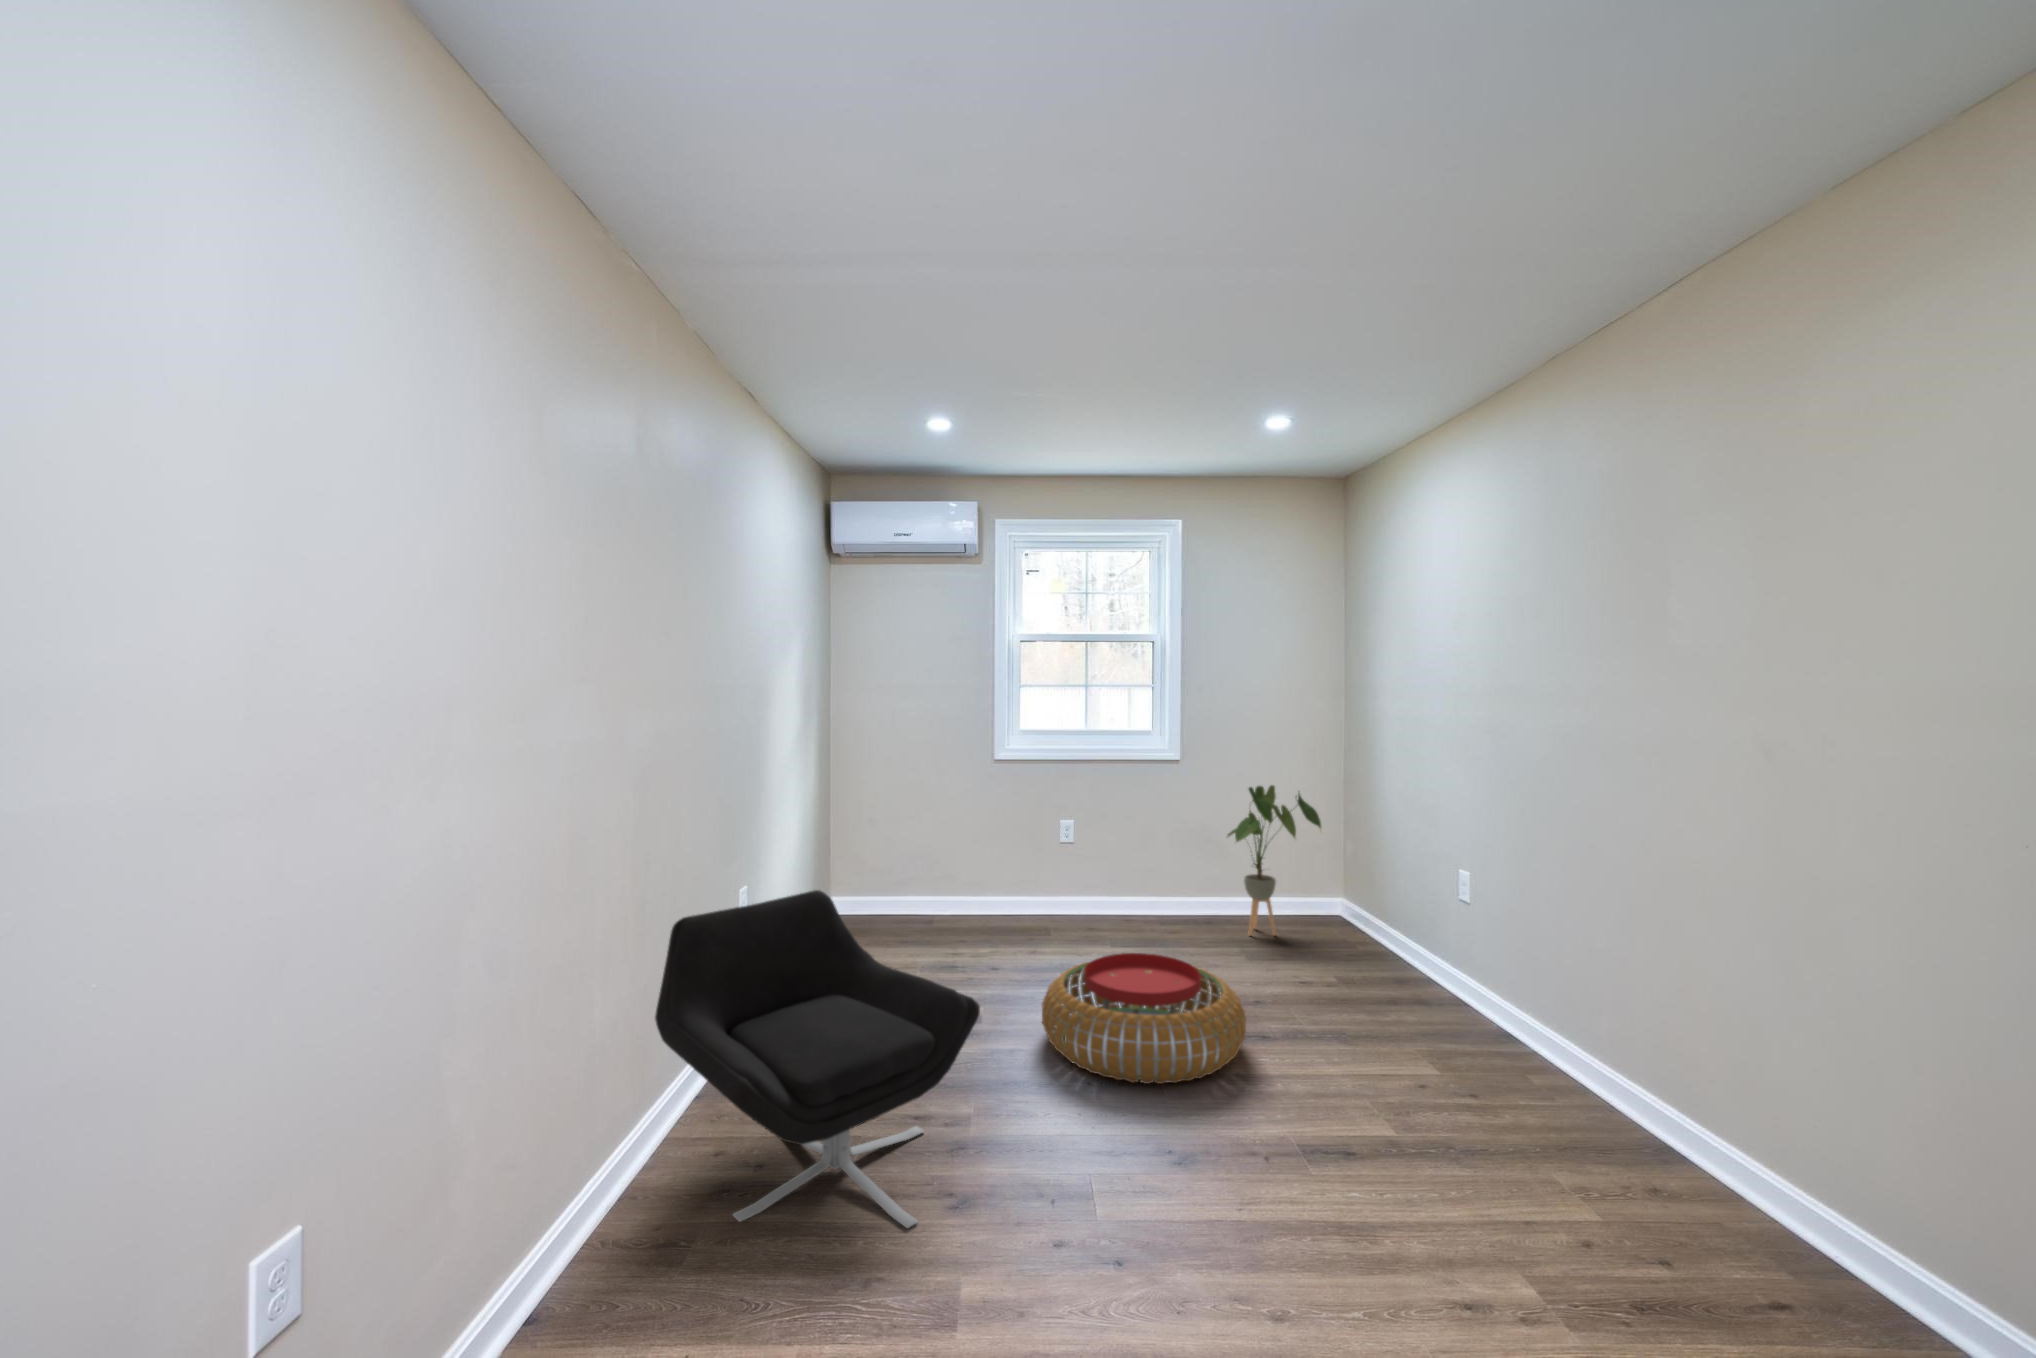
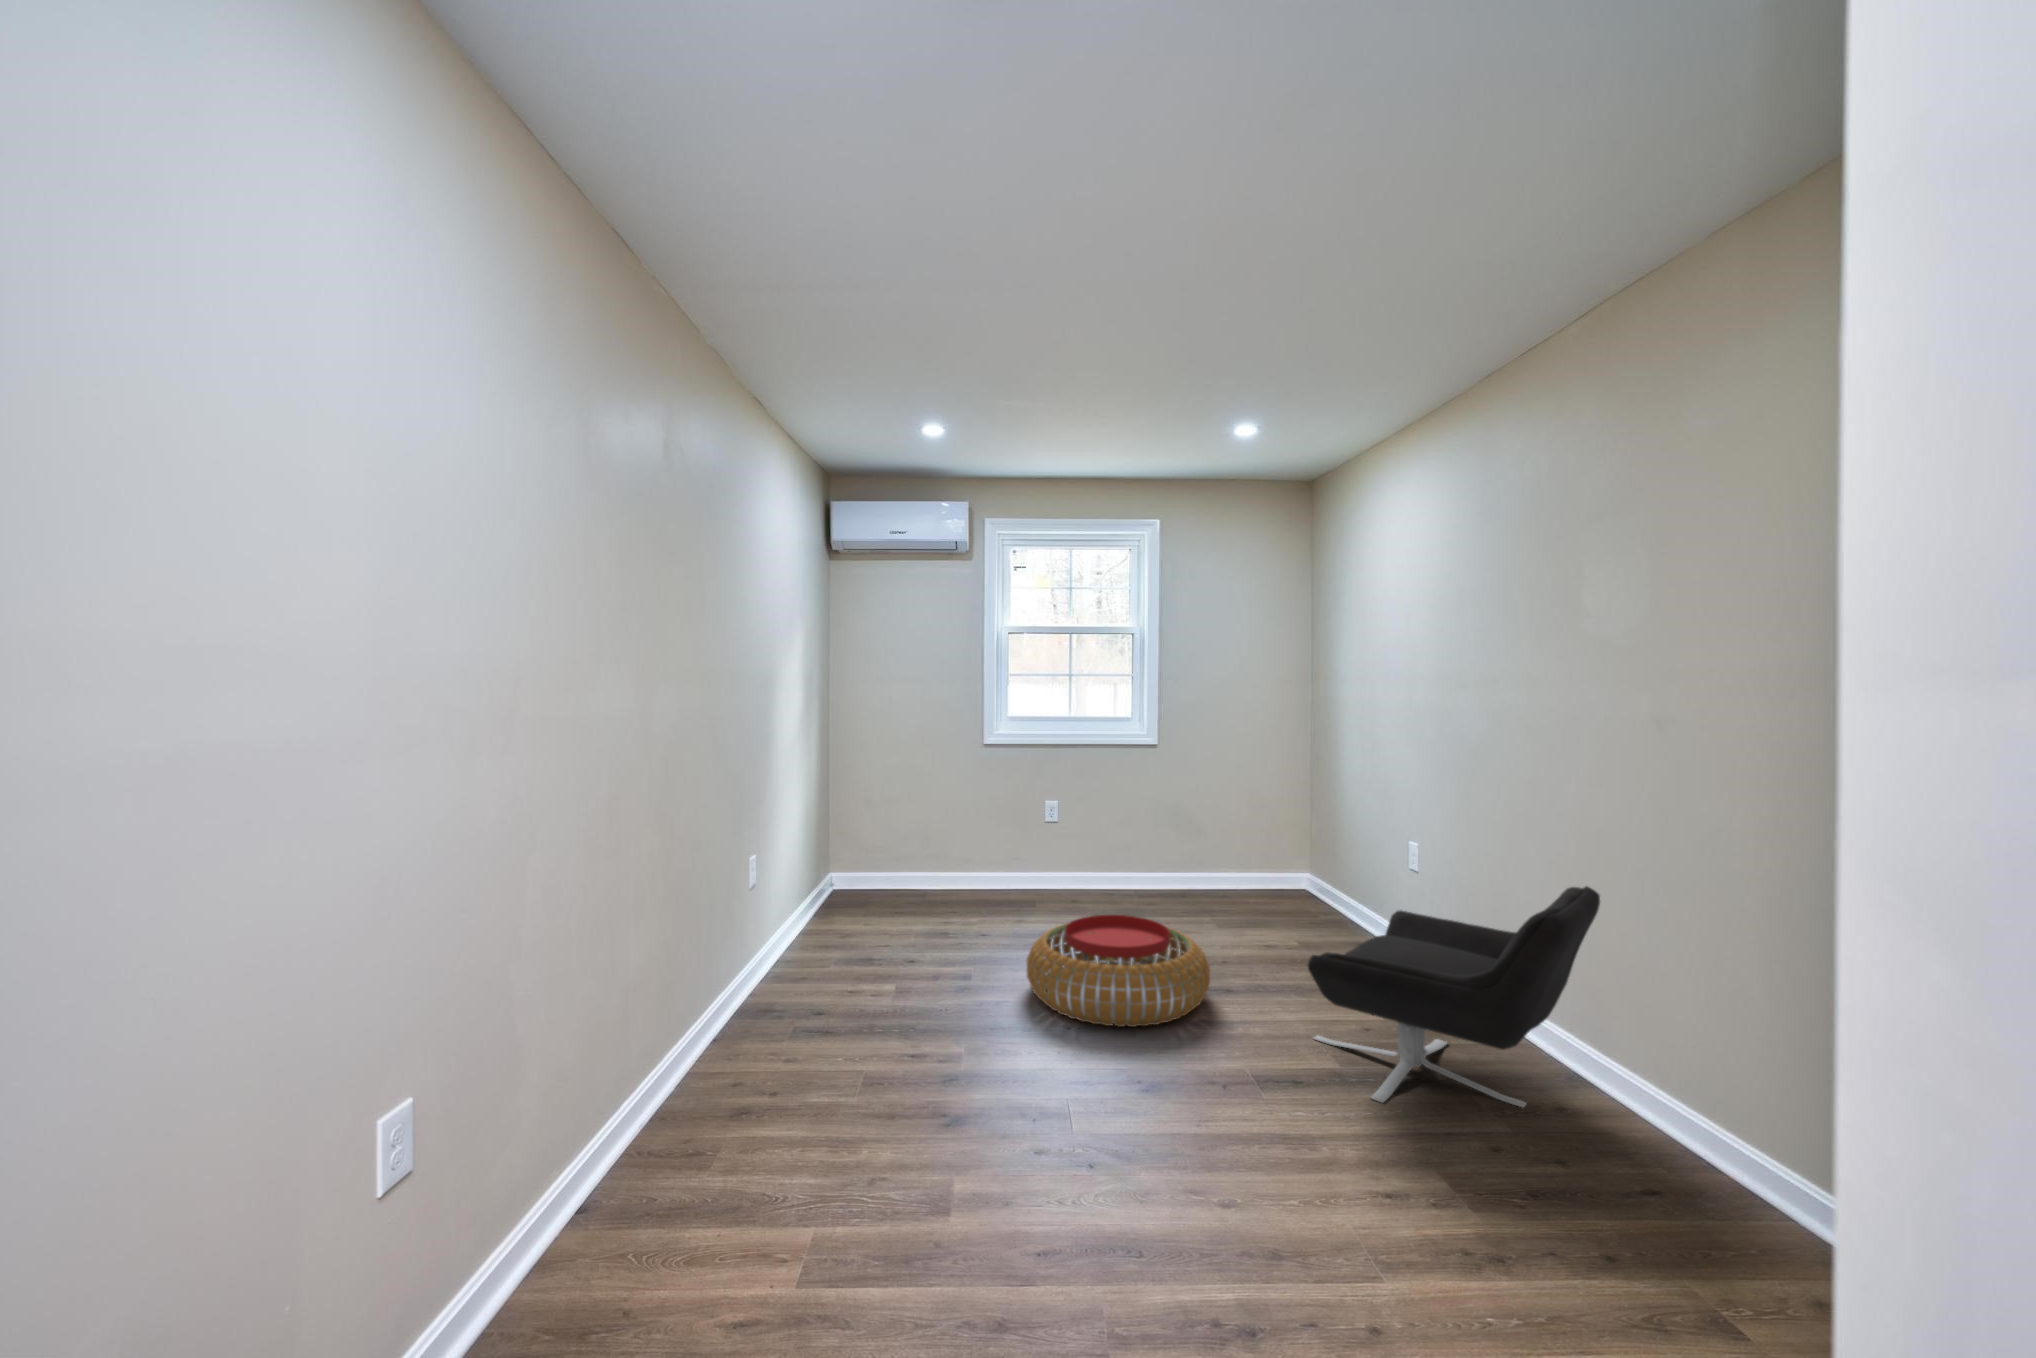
house plant: present [1228,785,1321,936] -> none [1198,767,1285,906]
lounge chair: present [655,890,980,1228] -> present [1308,886,1600,1107]

